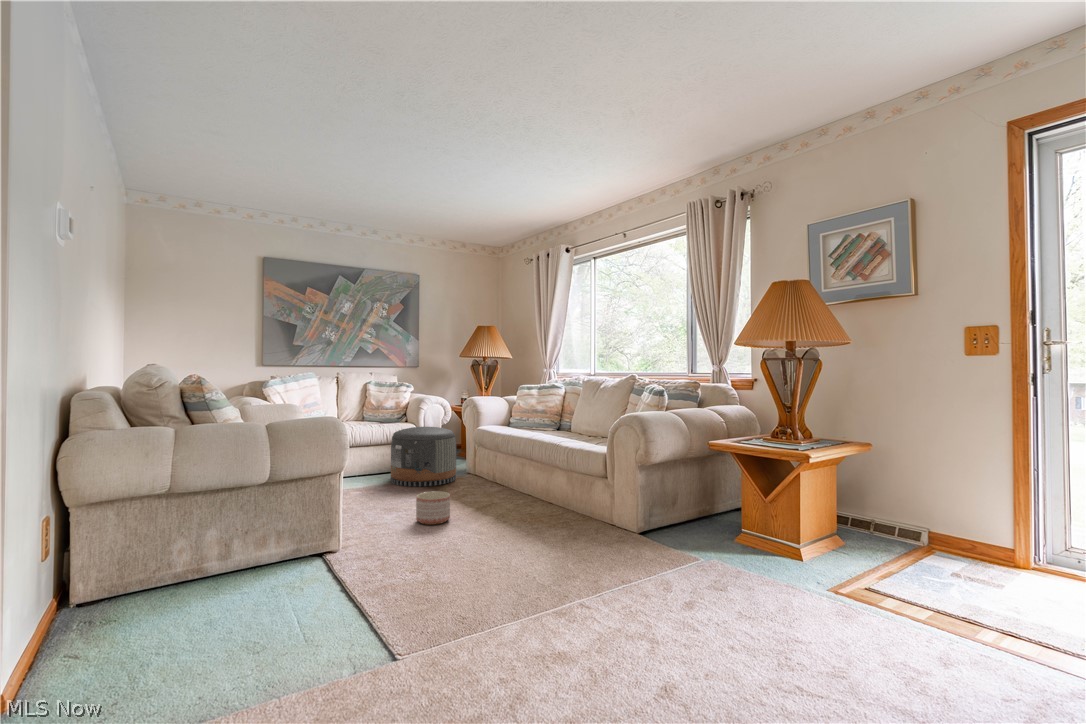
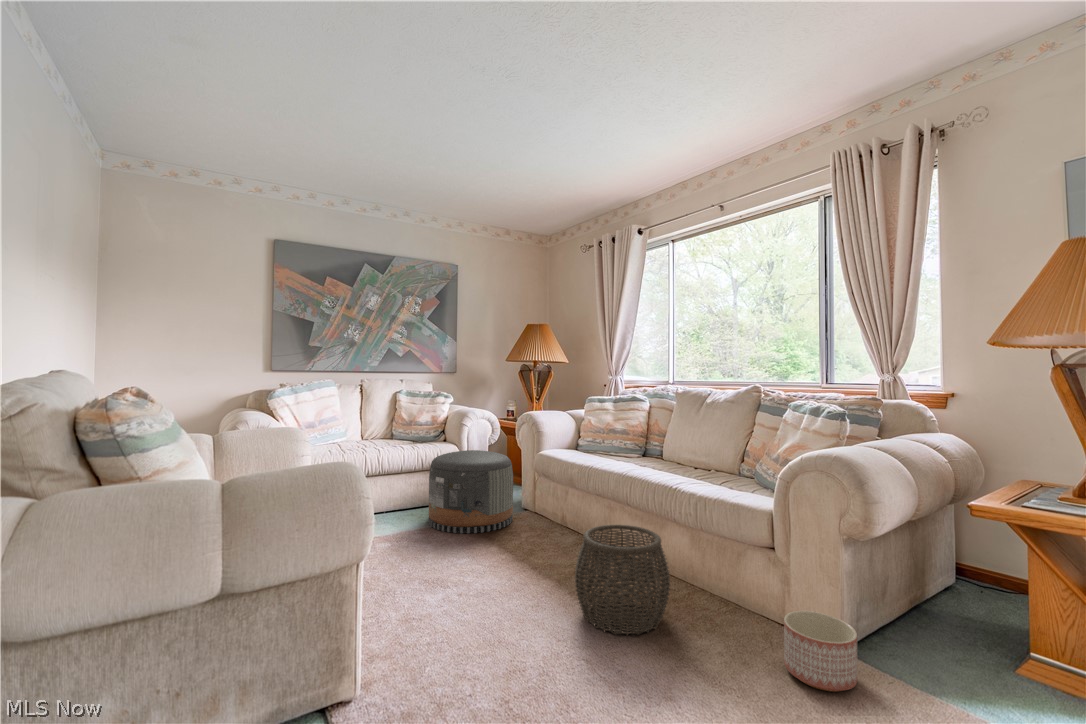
woven basket: none [479,466,540,529] -> present [575,525,670,635]
planter: present [416,492,450,525] -> present [784,611,857,692]

